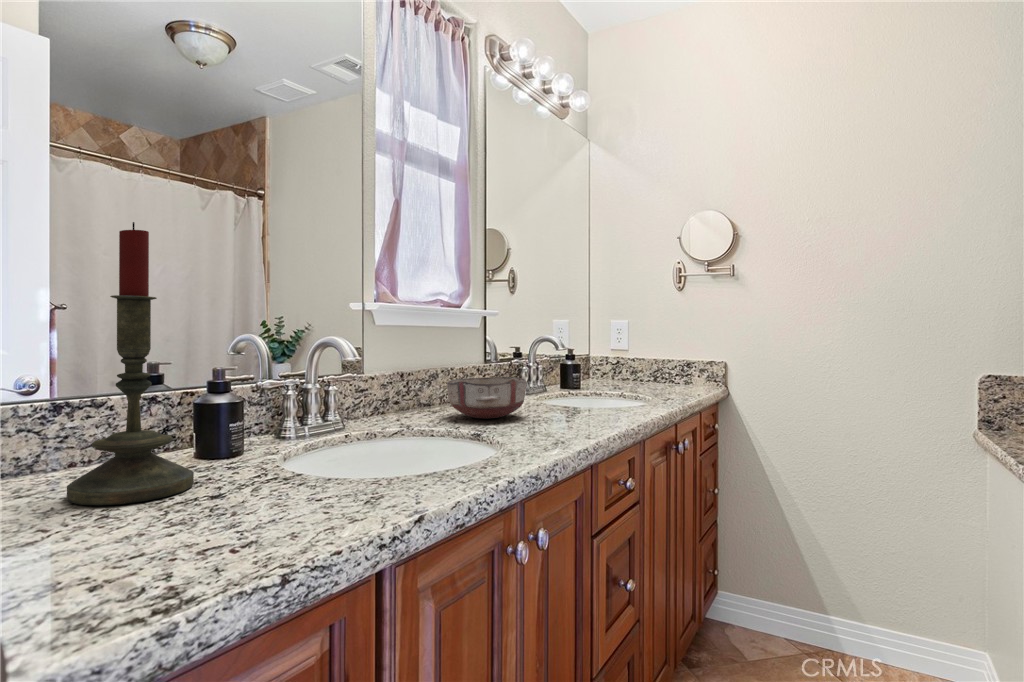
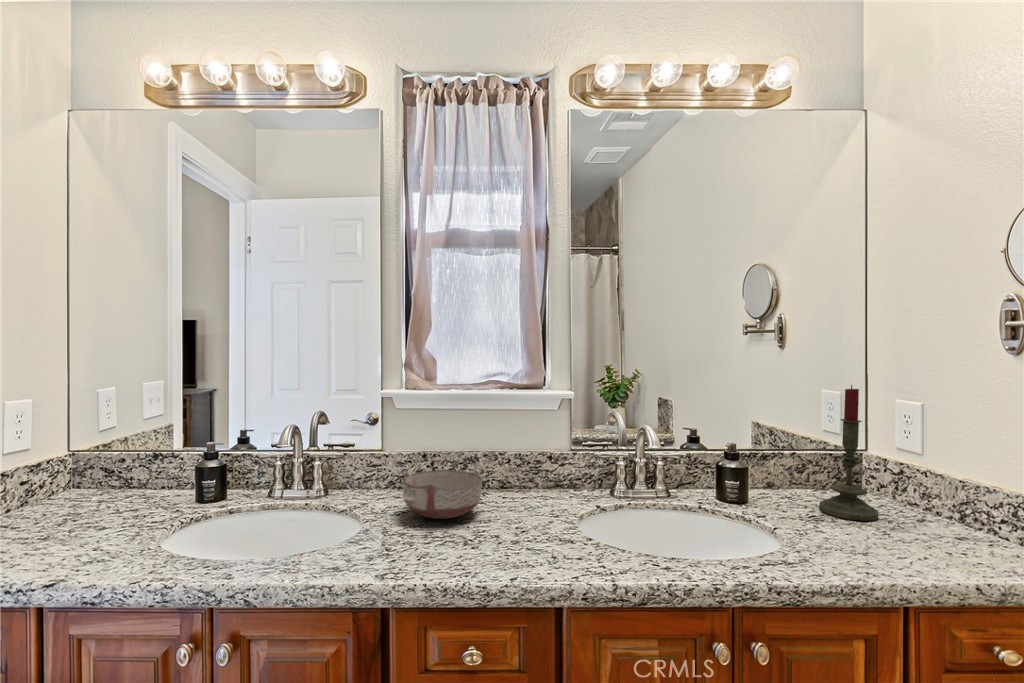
candle: present [67,222,194,505] -> present [819,385,879,521]

